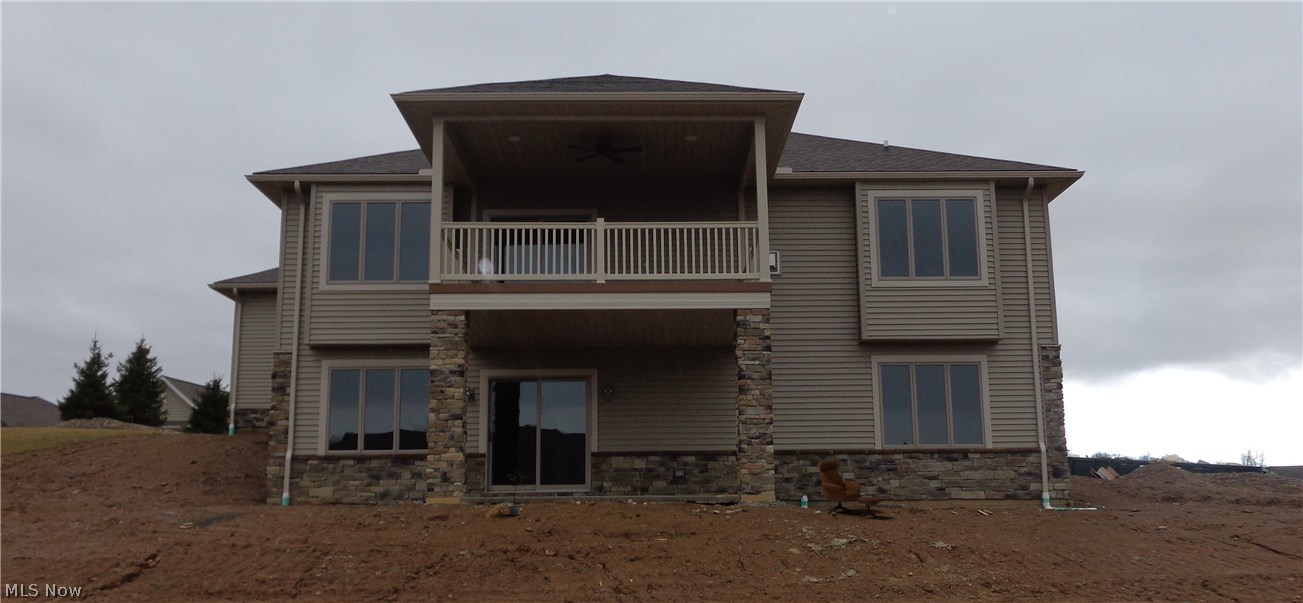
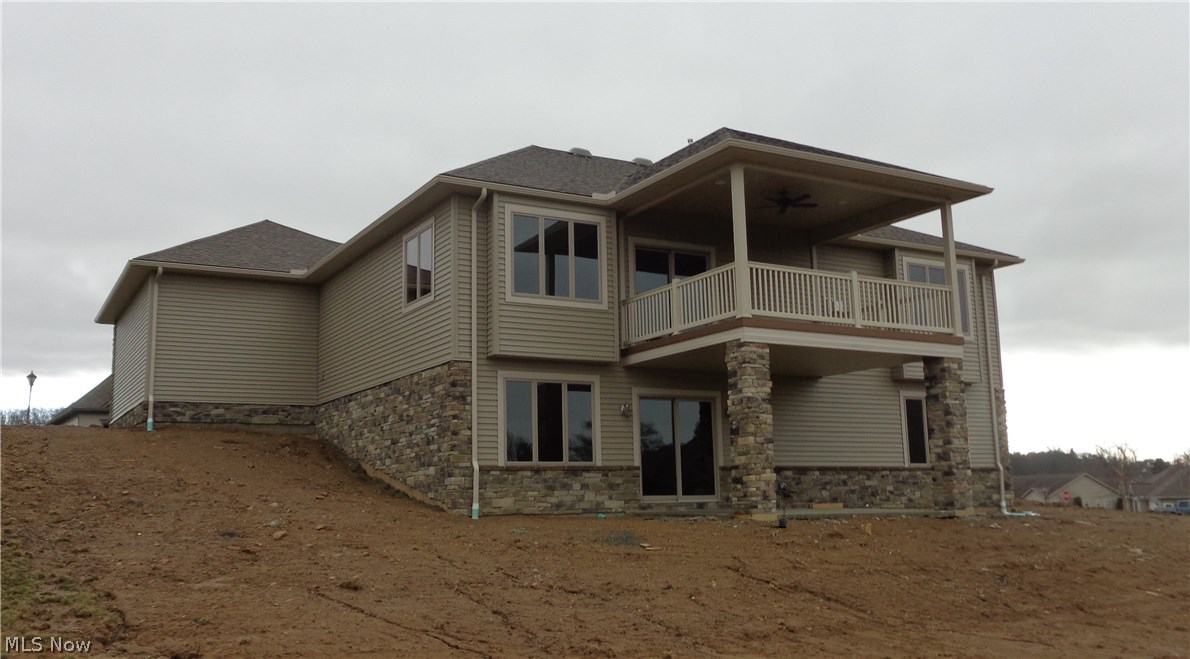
lounge chair: present [819,460,880,519] -> none [968,479,1027,527]

